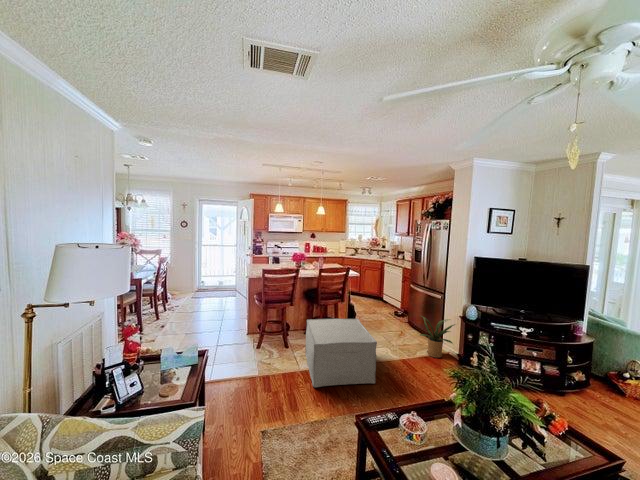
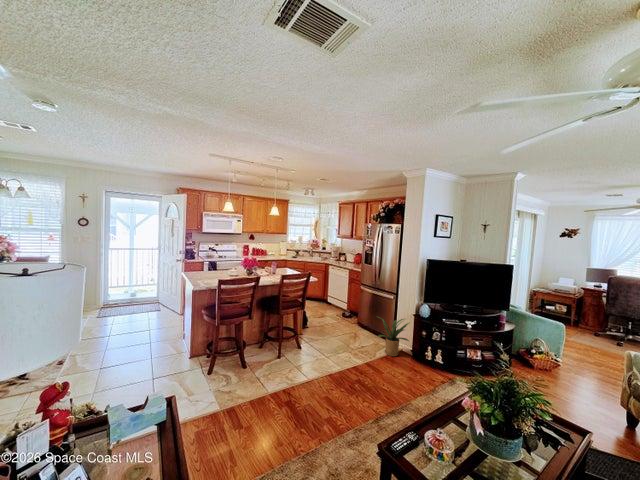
ottoman: present [305,318,377,387] -> none [268,326,353,411]

